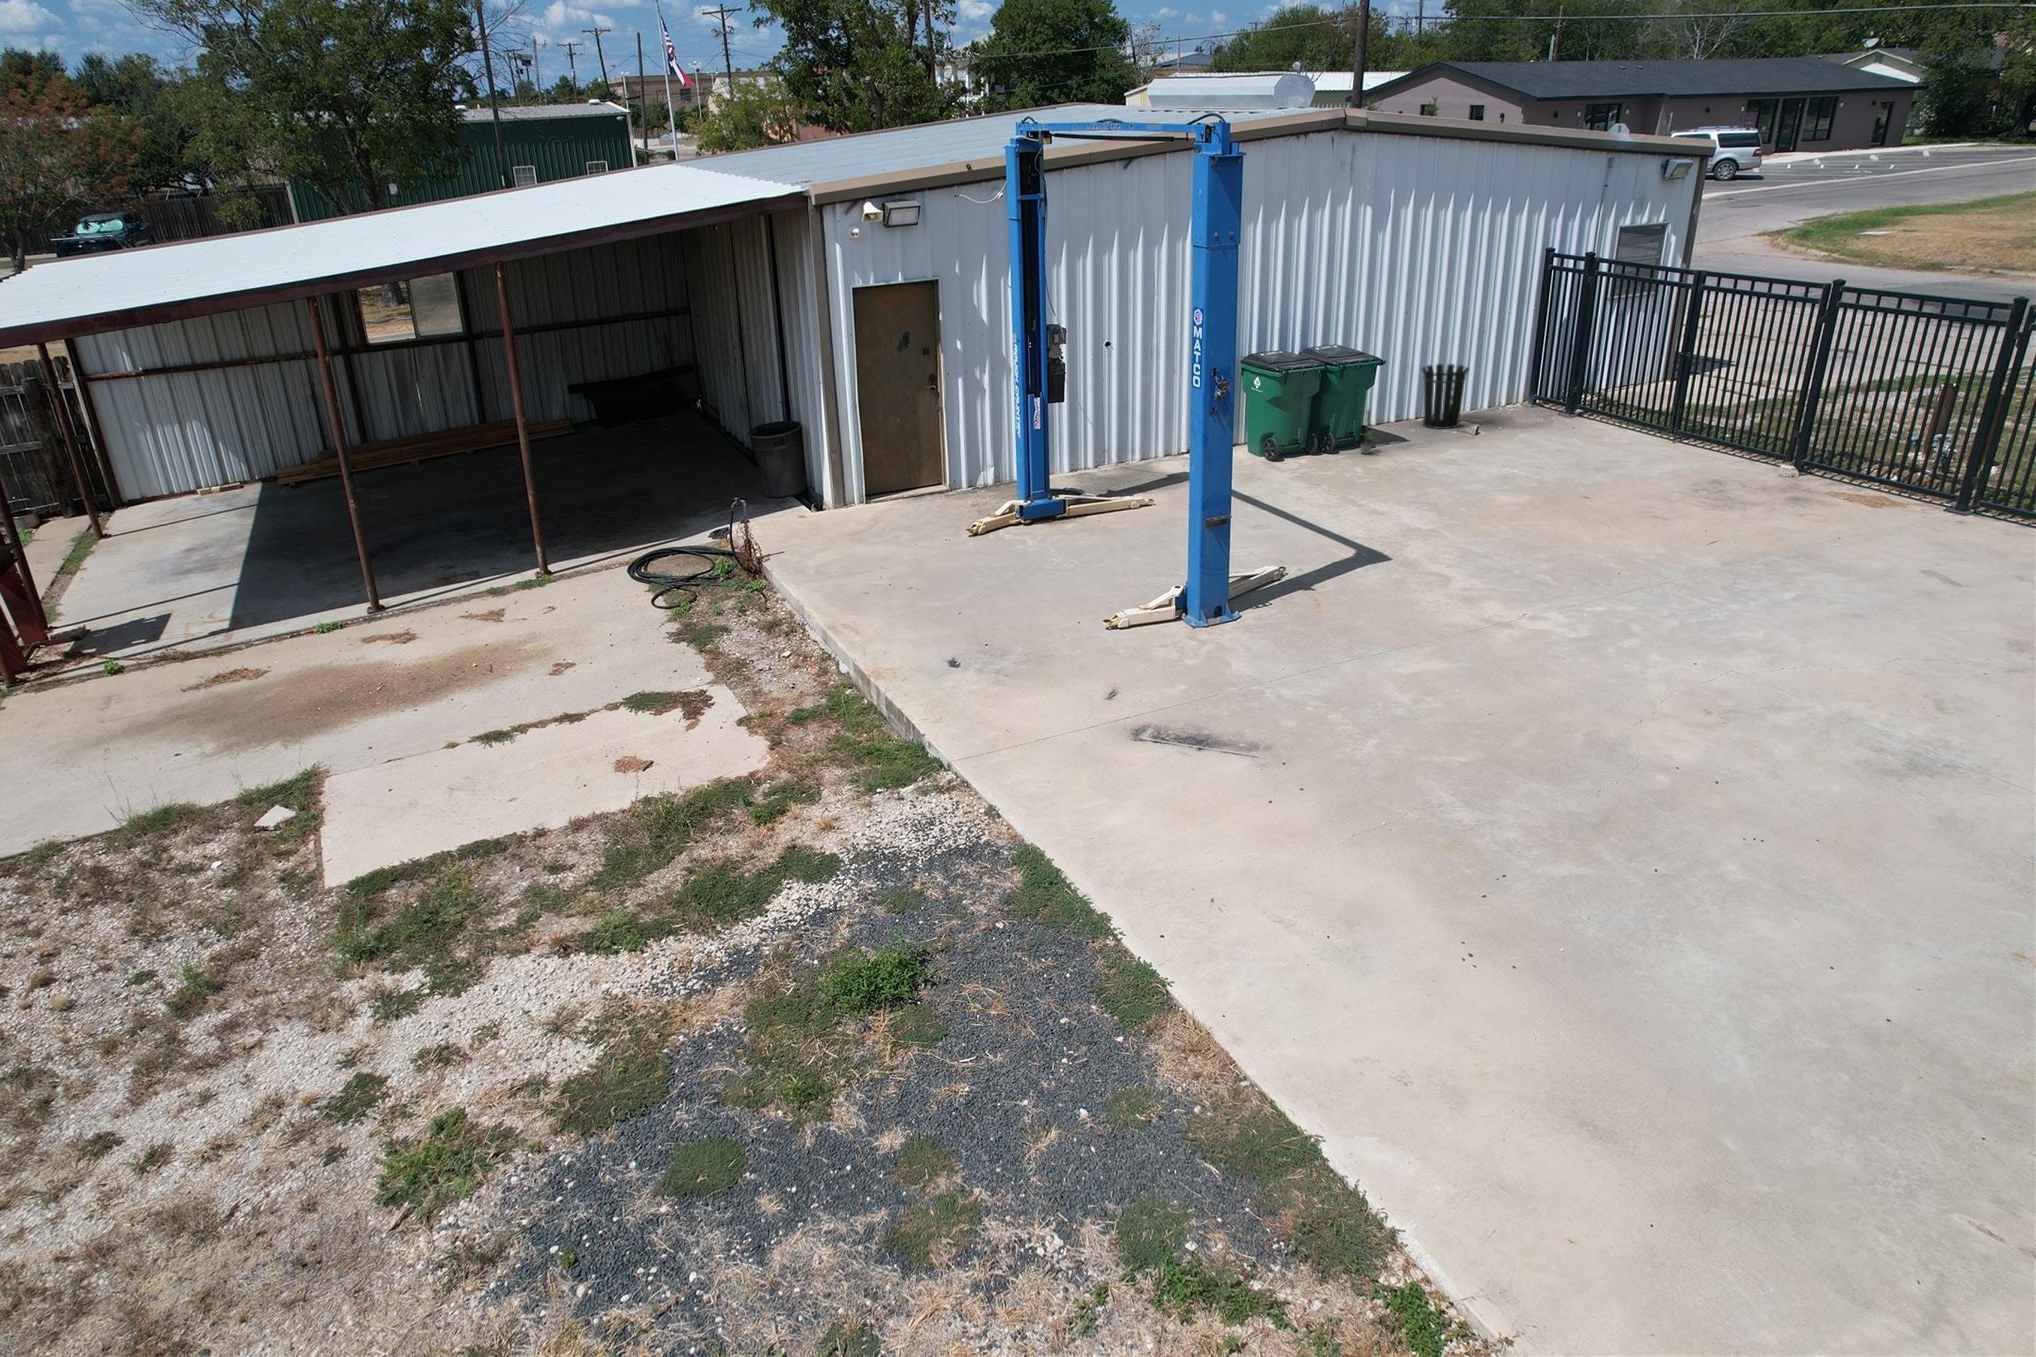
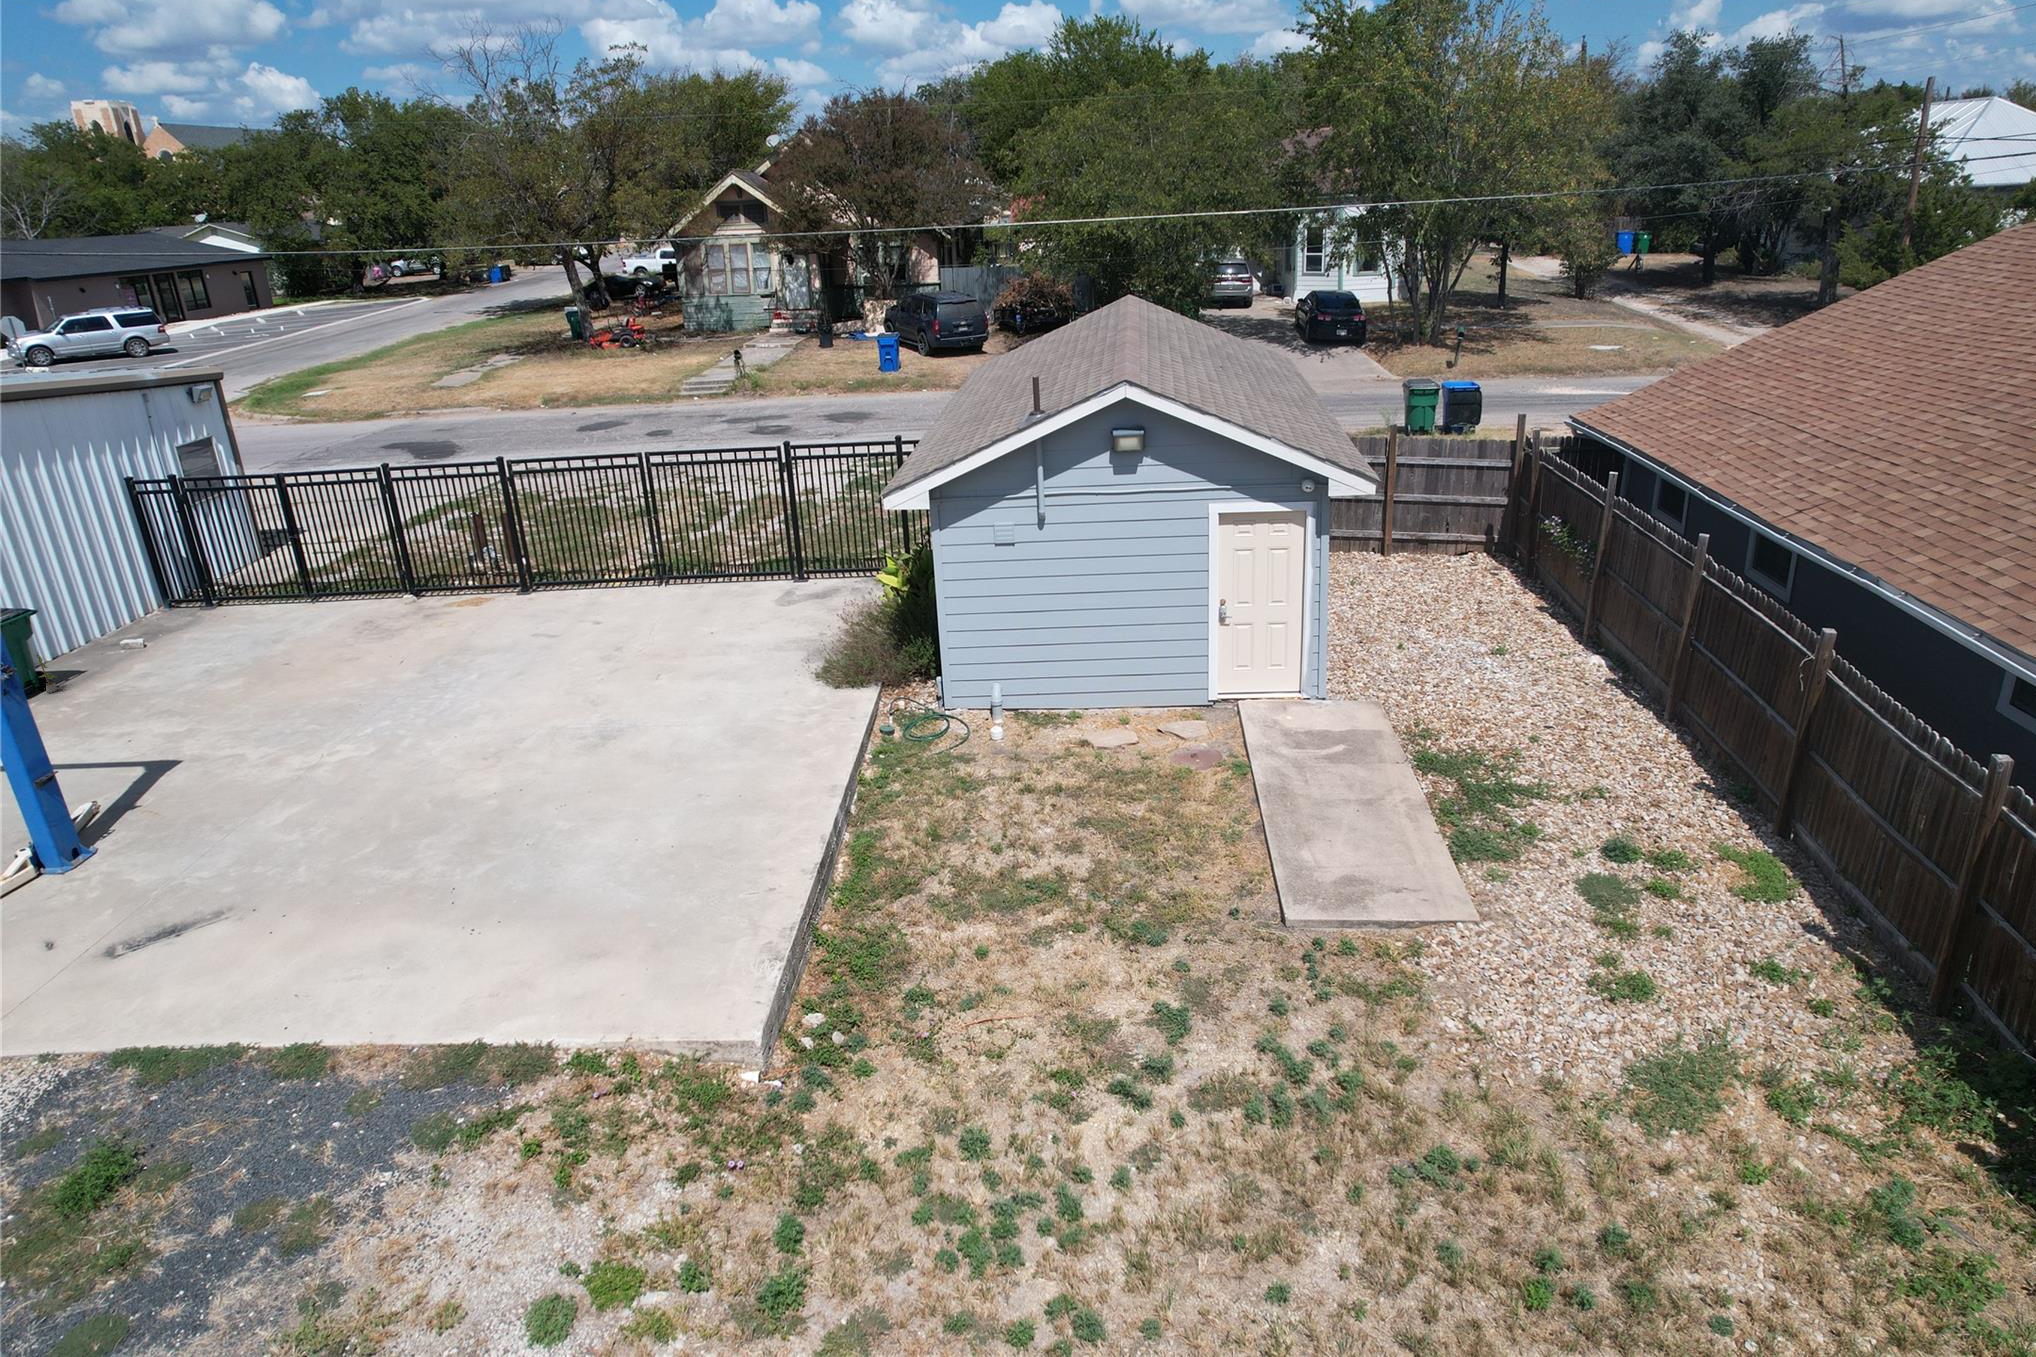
waste bin: present [1422,364,1469,429] -> none [57,592,119,652]

